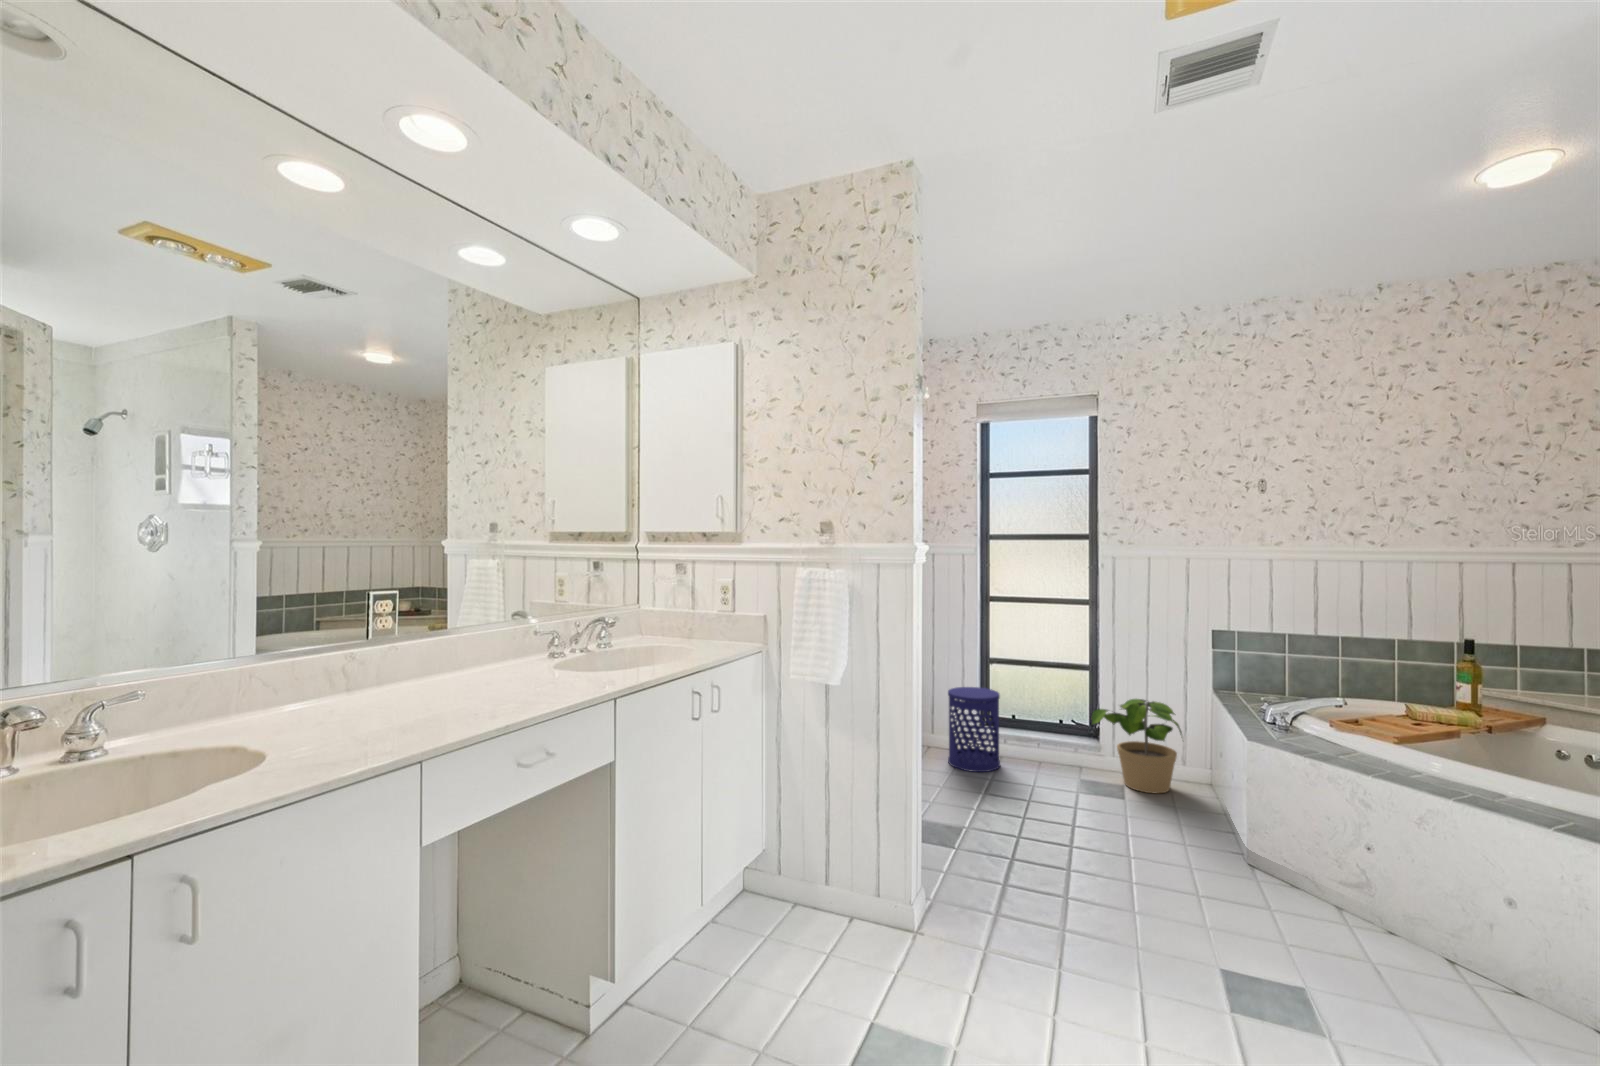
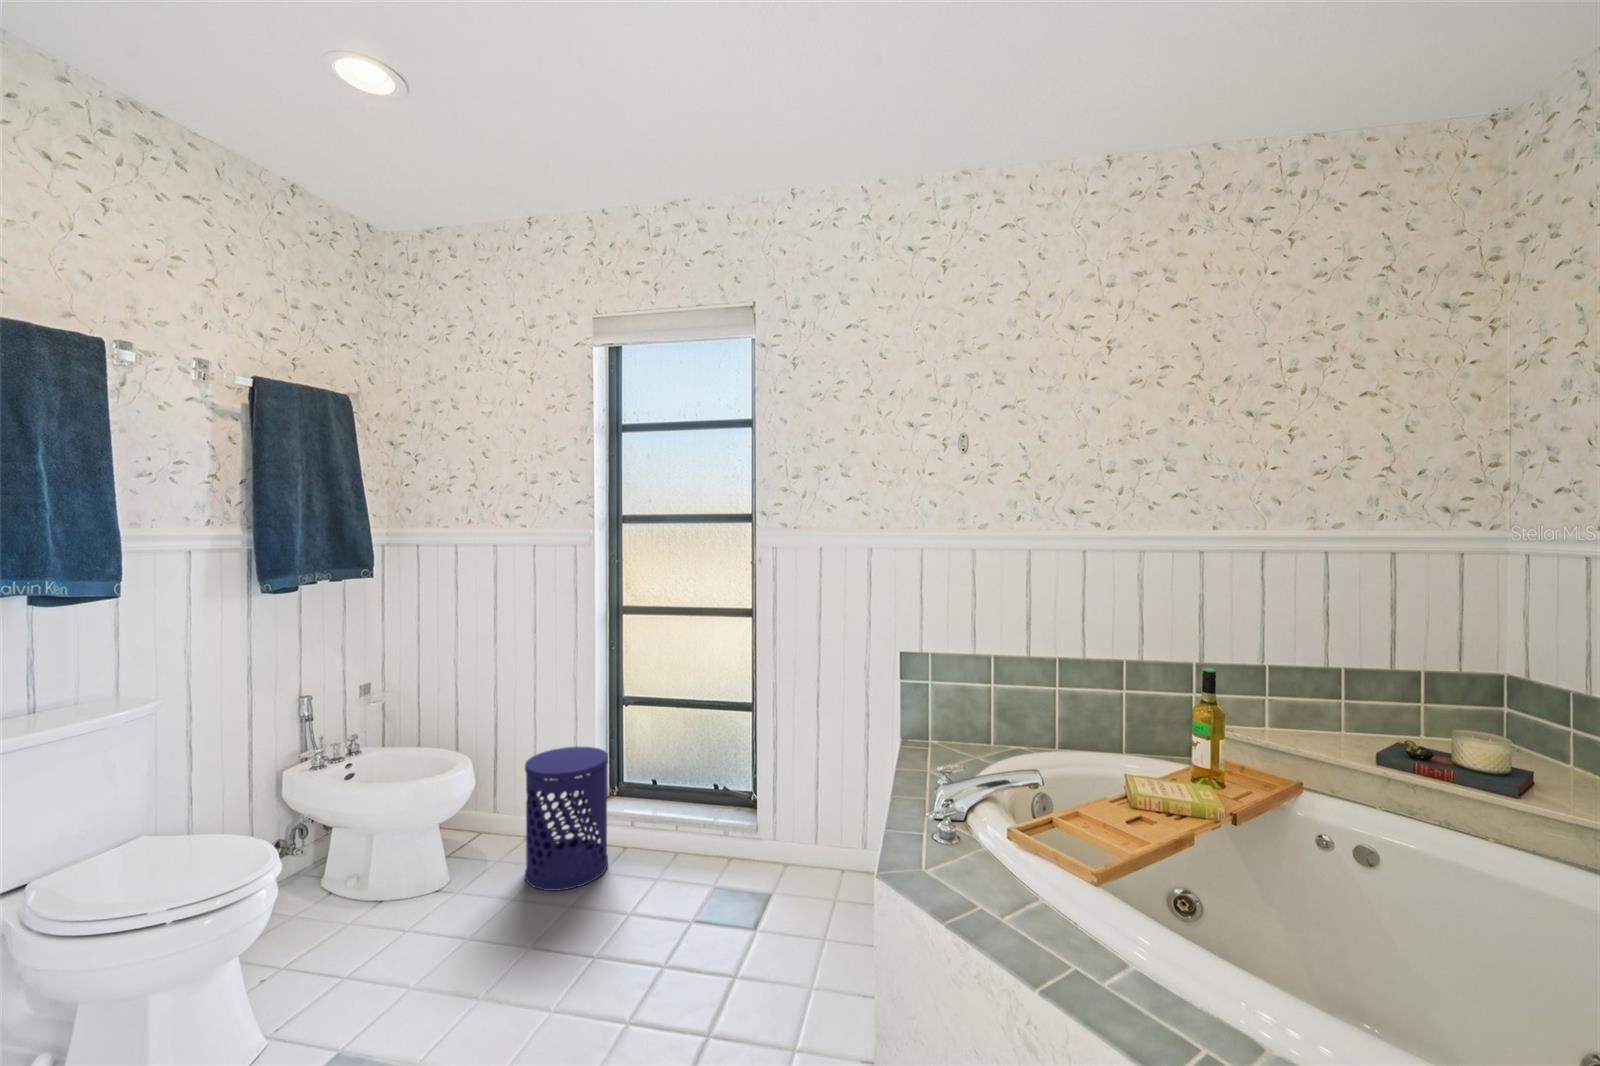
potted plant: present [1091,699,1182,793] -> none [724,768,853,909]

